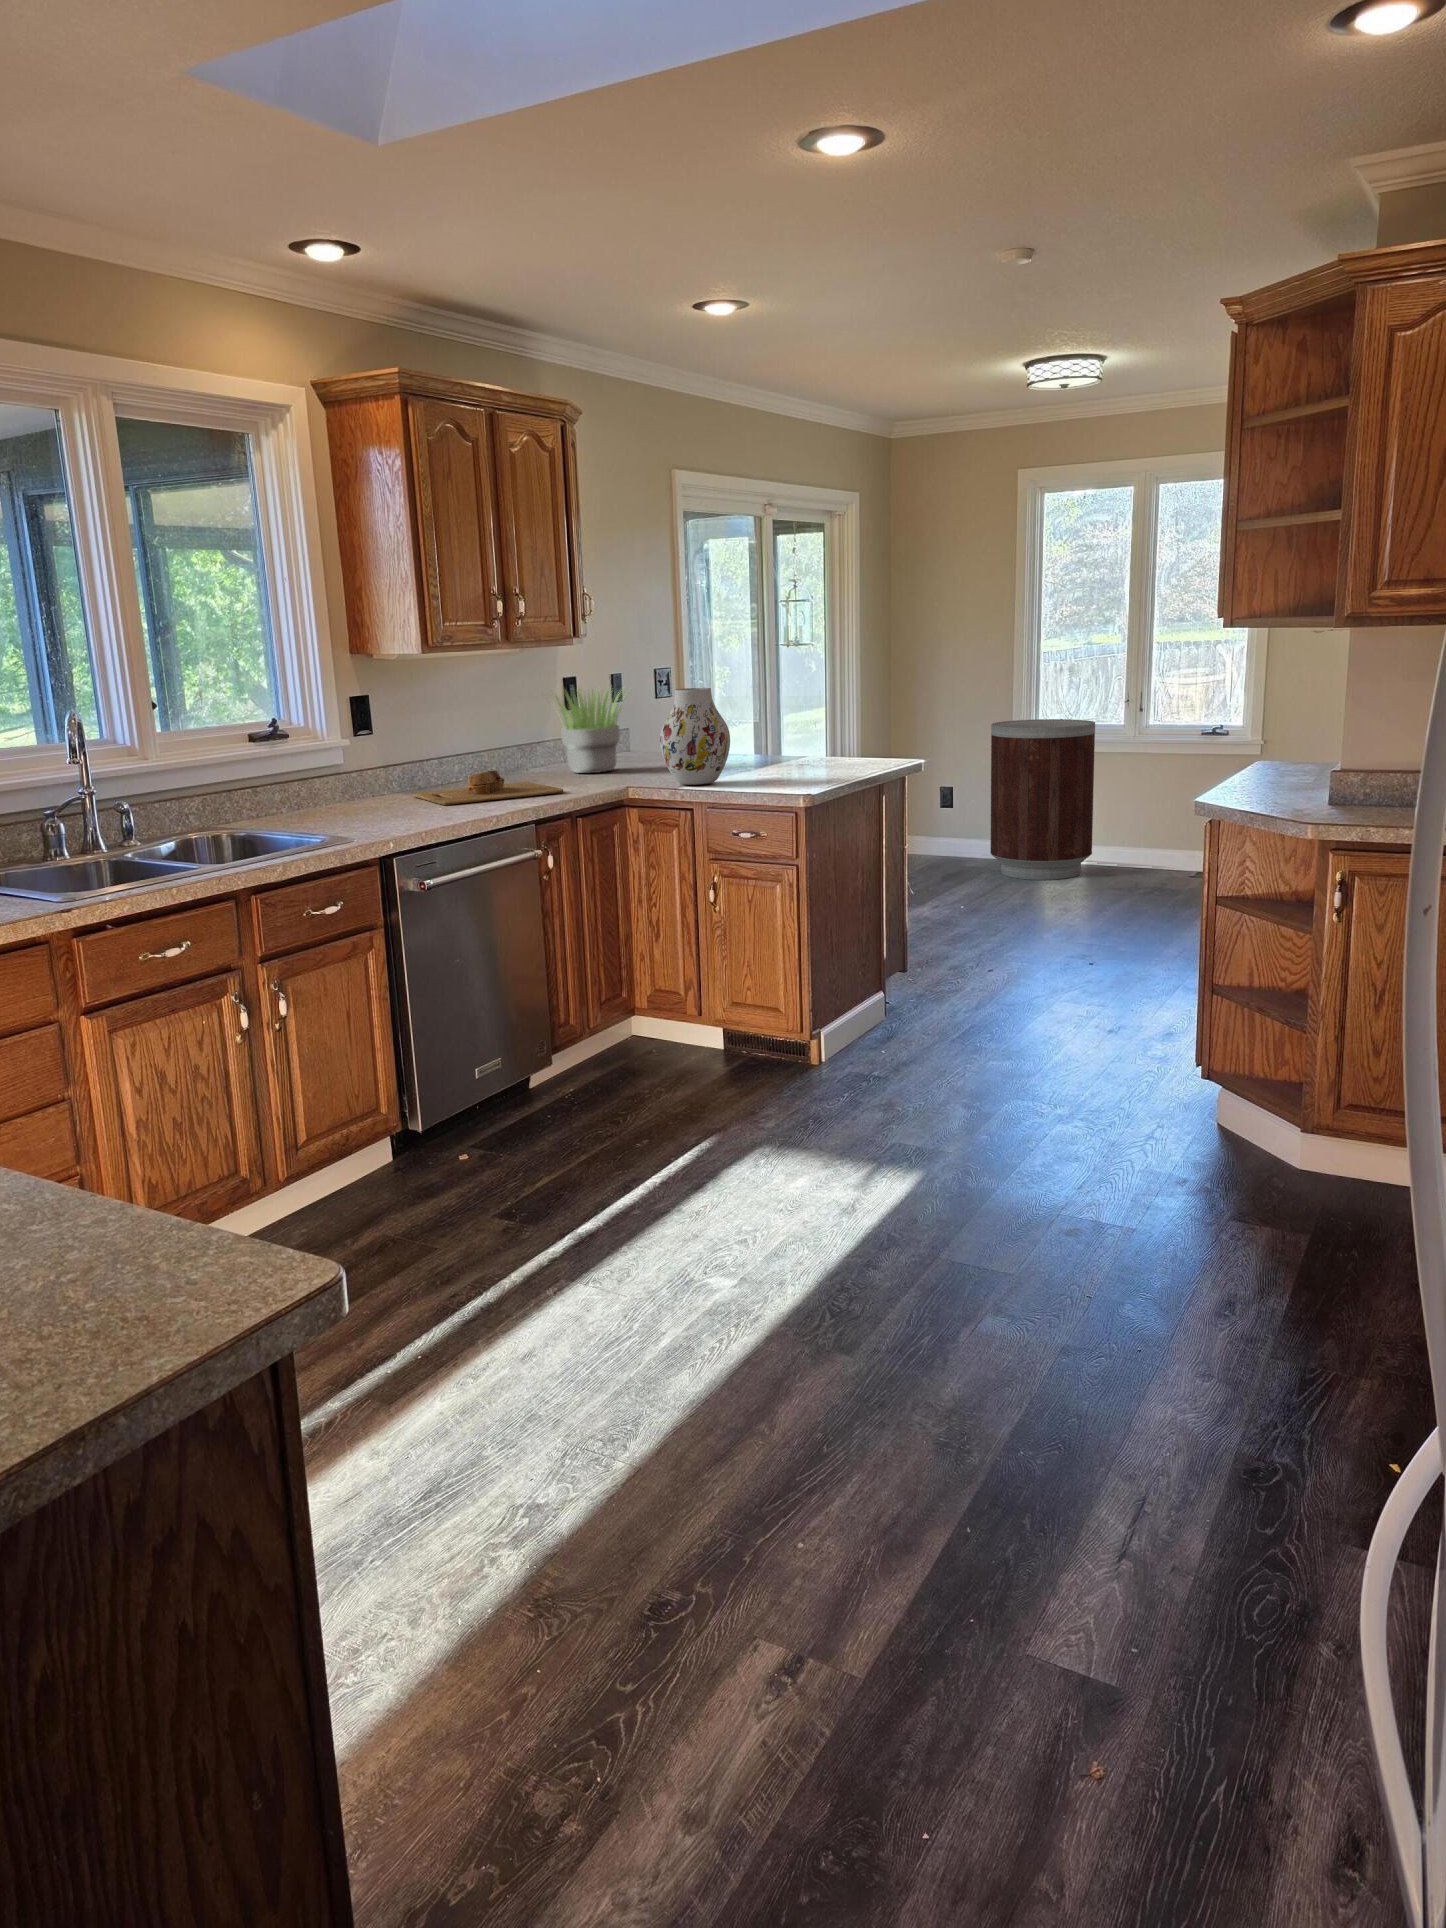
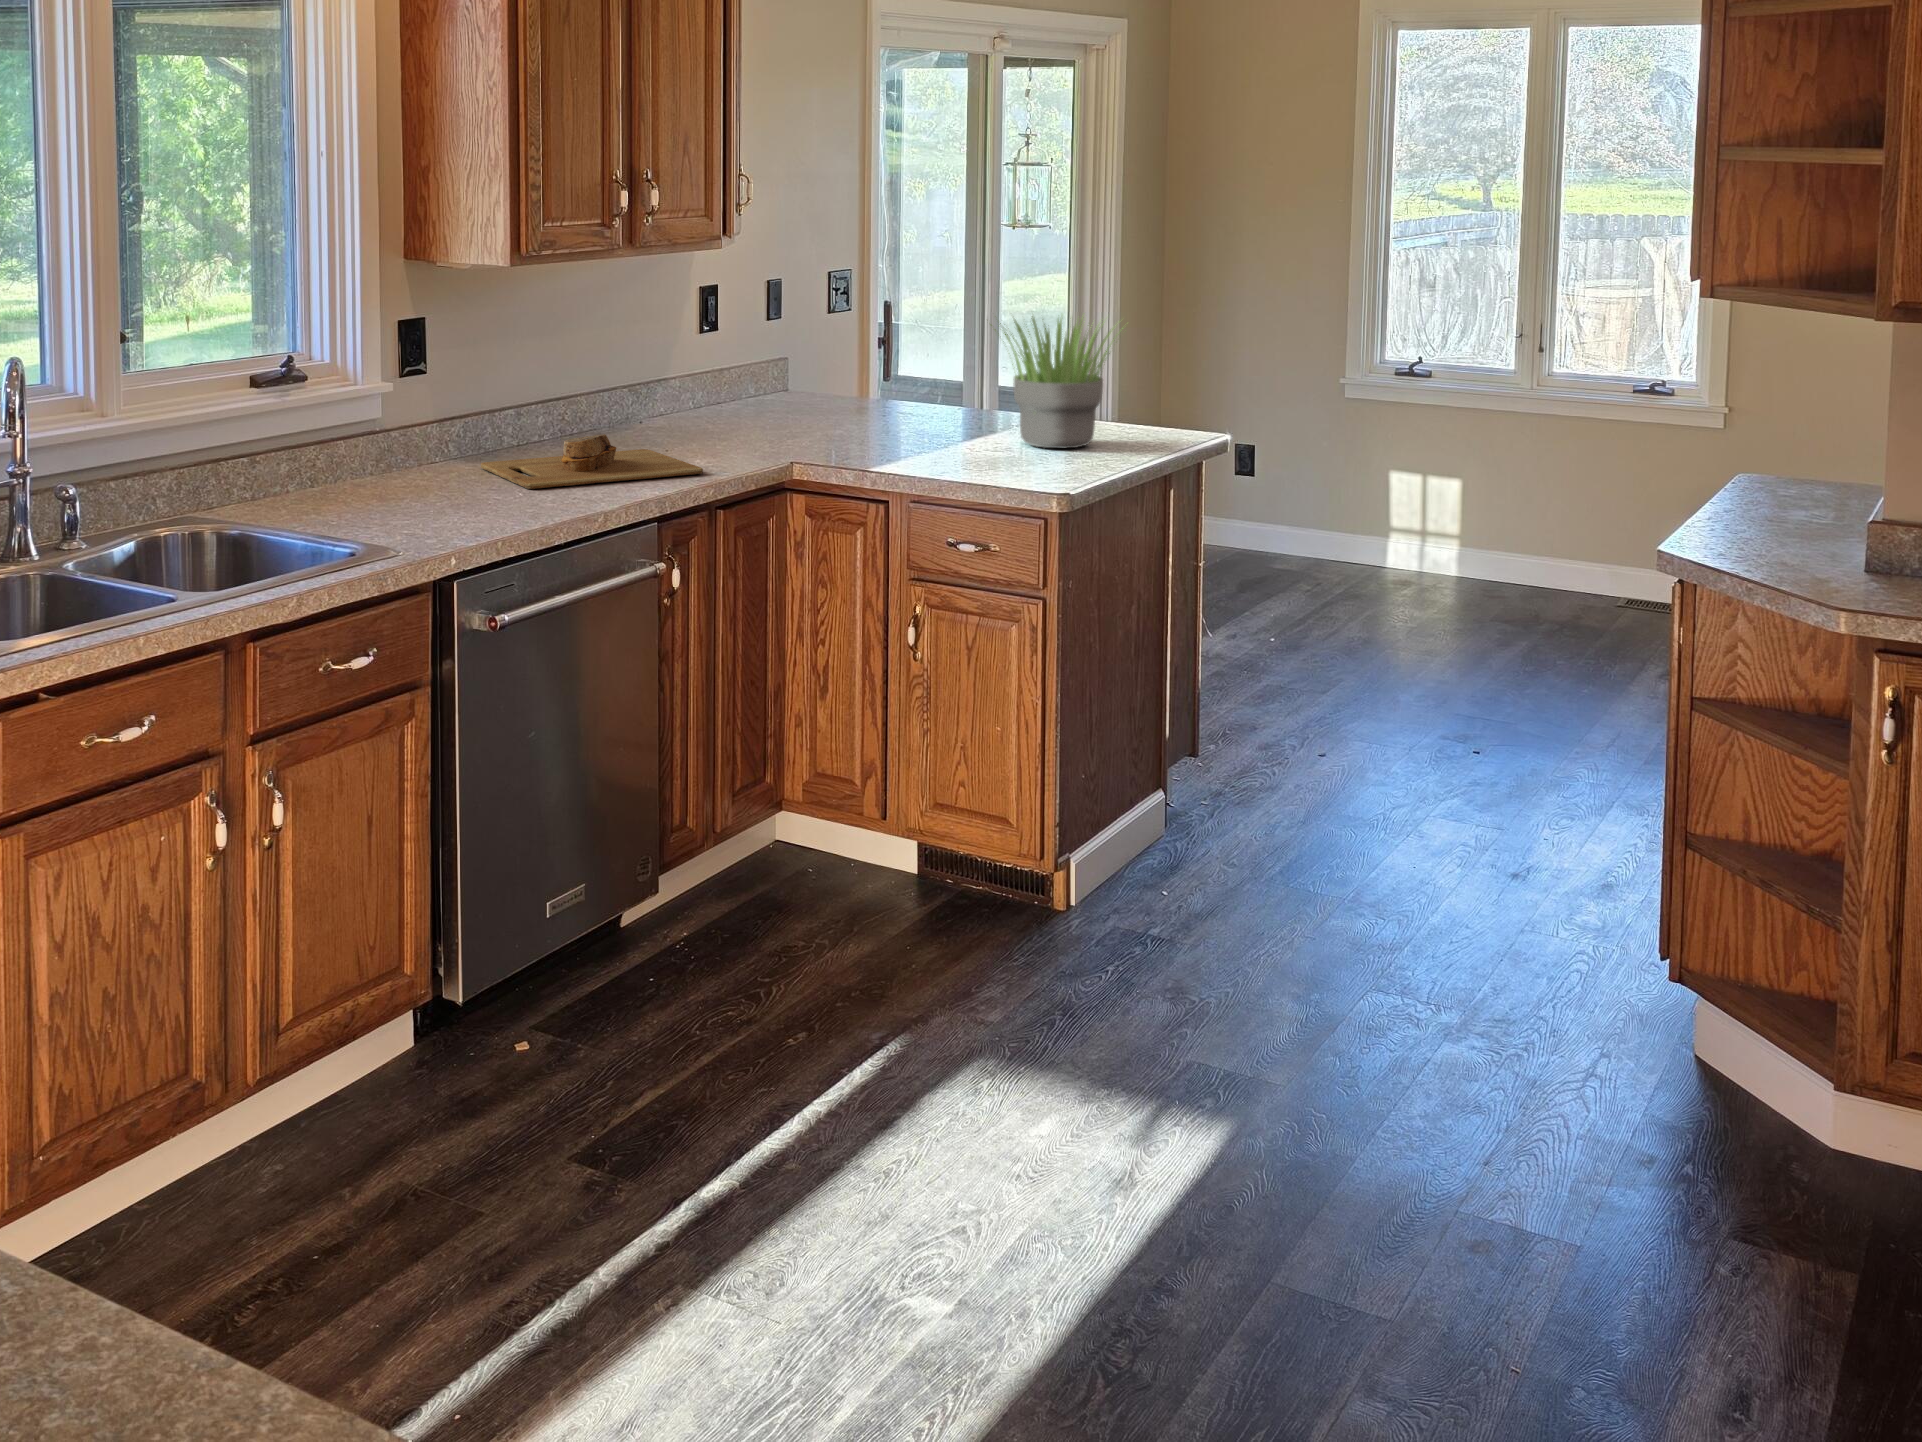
potted plant: present [555,688,627,773] -> present [990,316,1123,448]
vase: present [660,688,730,785] -> none [849,327,952,470]
trash can: present [990,719,1095,880] -> none [1308,354,1468,595]

